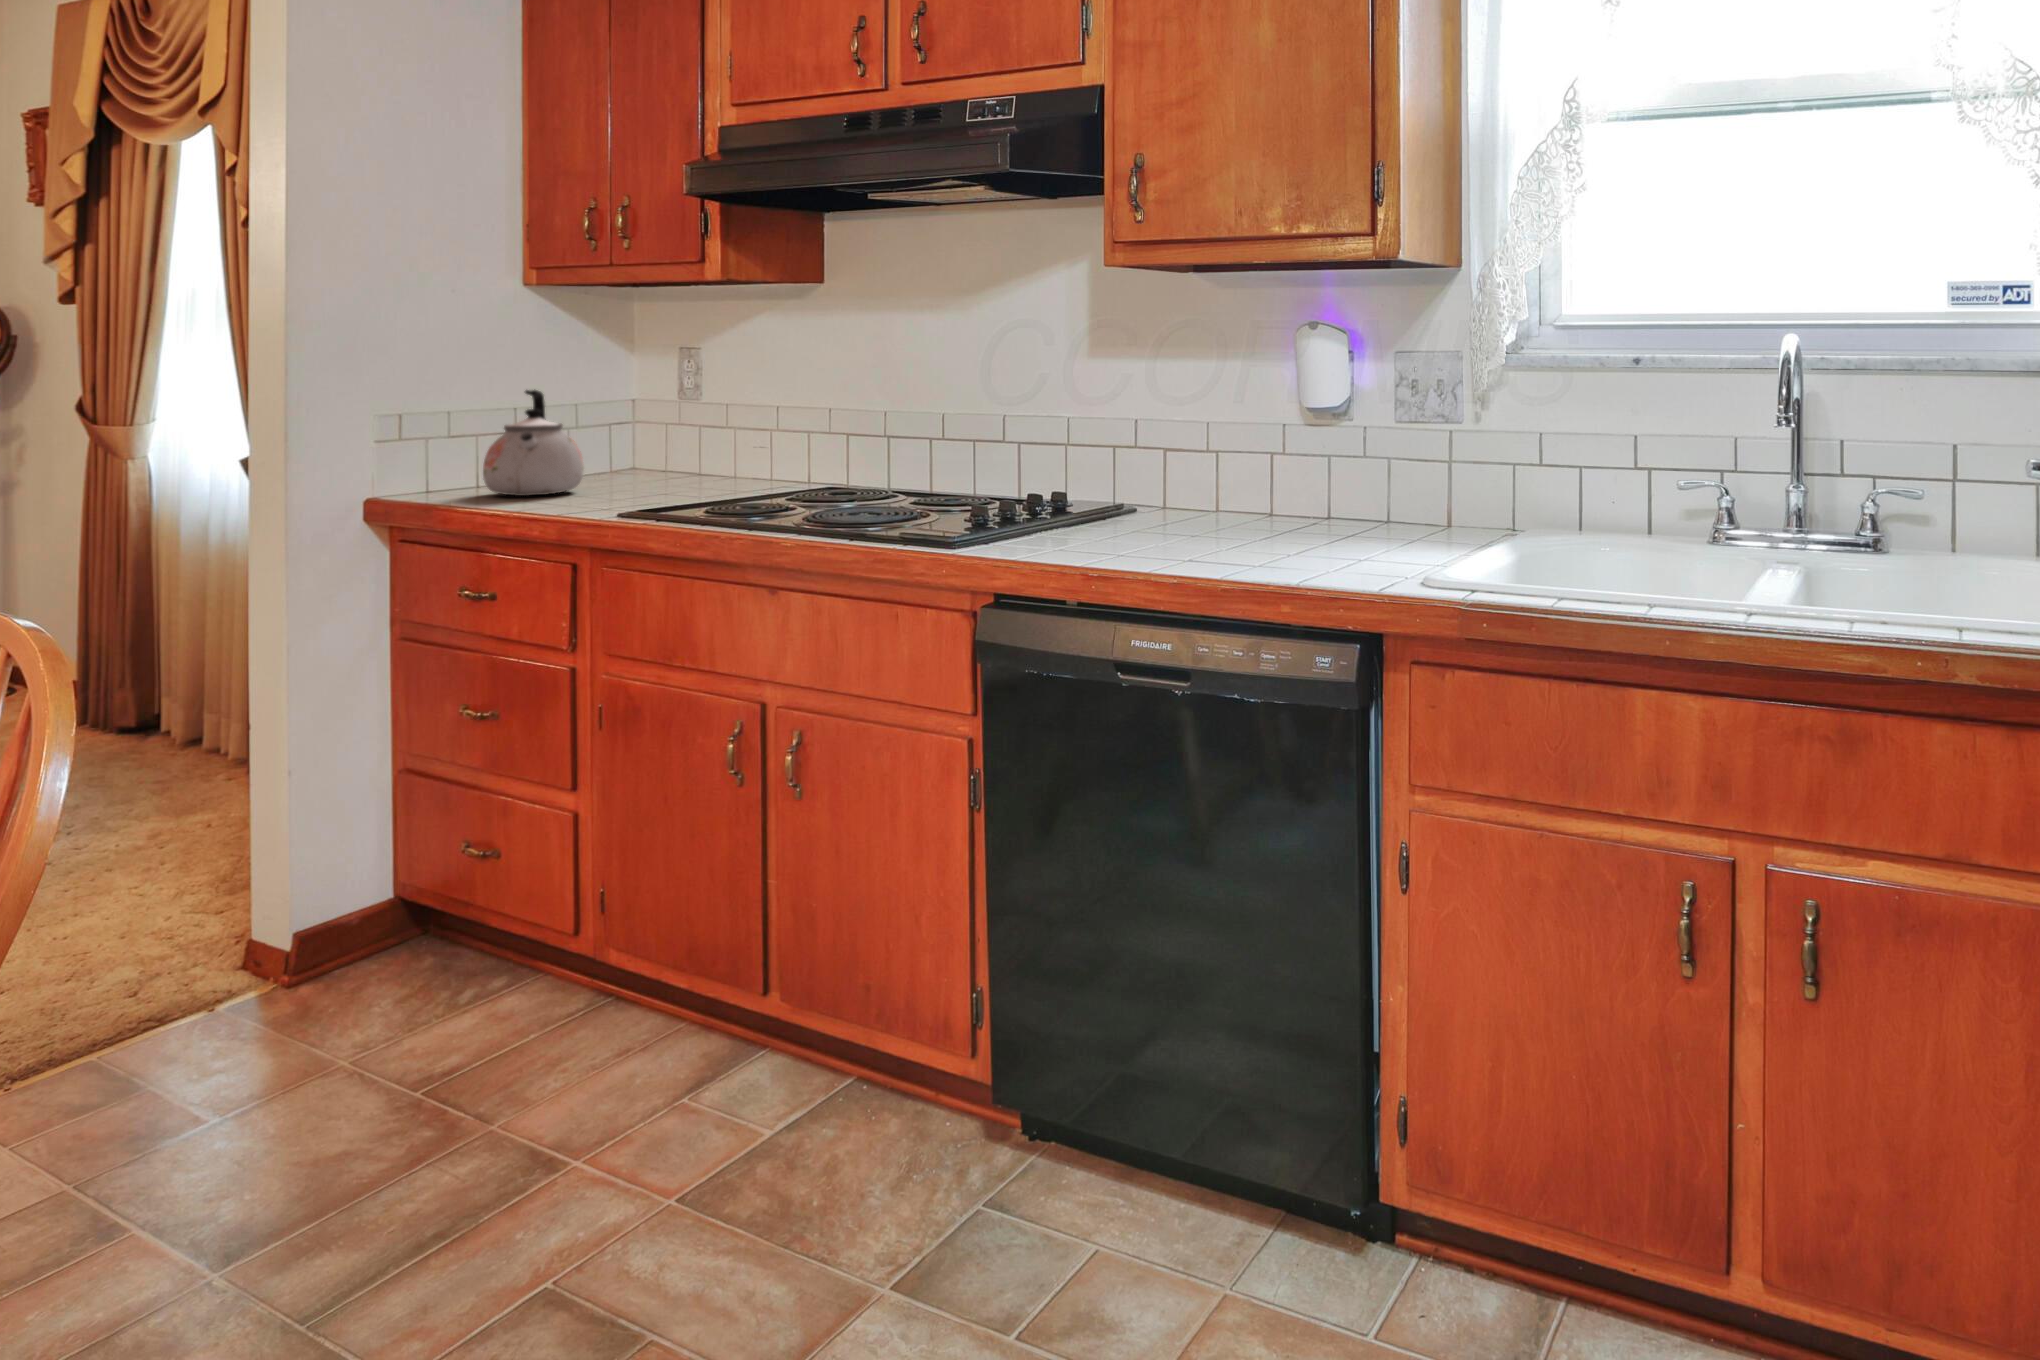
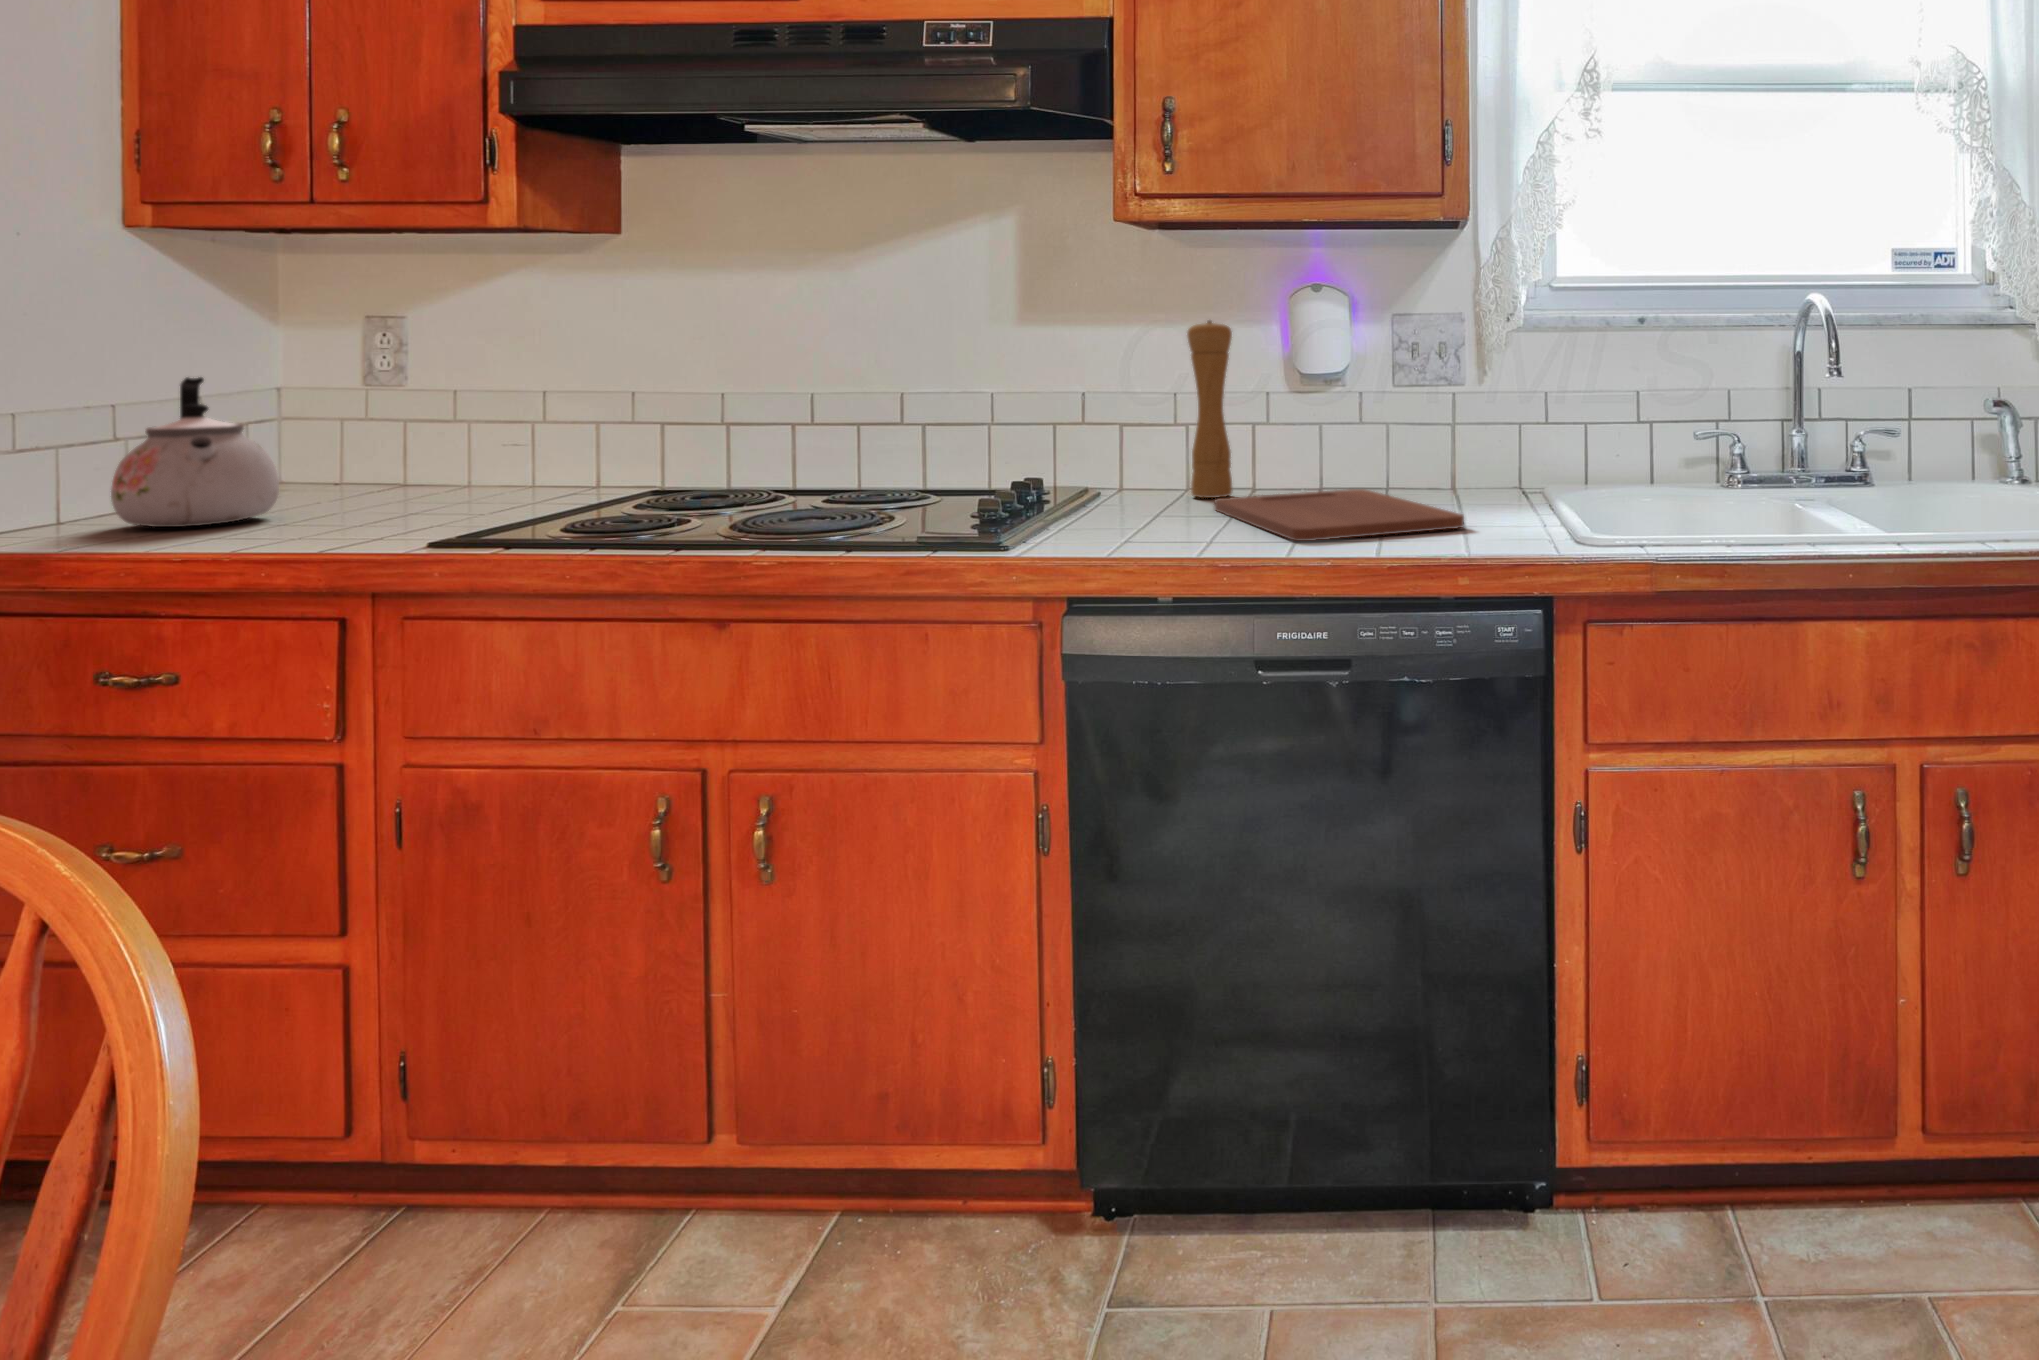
pepper mill: none [1195,354,1237,519] -> present [1187,321,1232,498]
cutting board: none [1174,519,1352,563] -> present [1214,489,1464,541]

